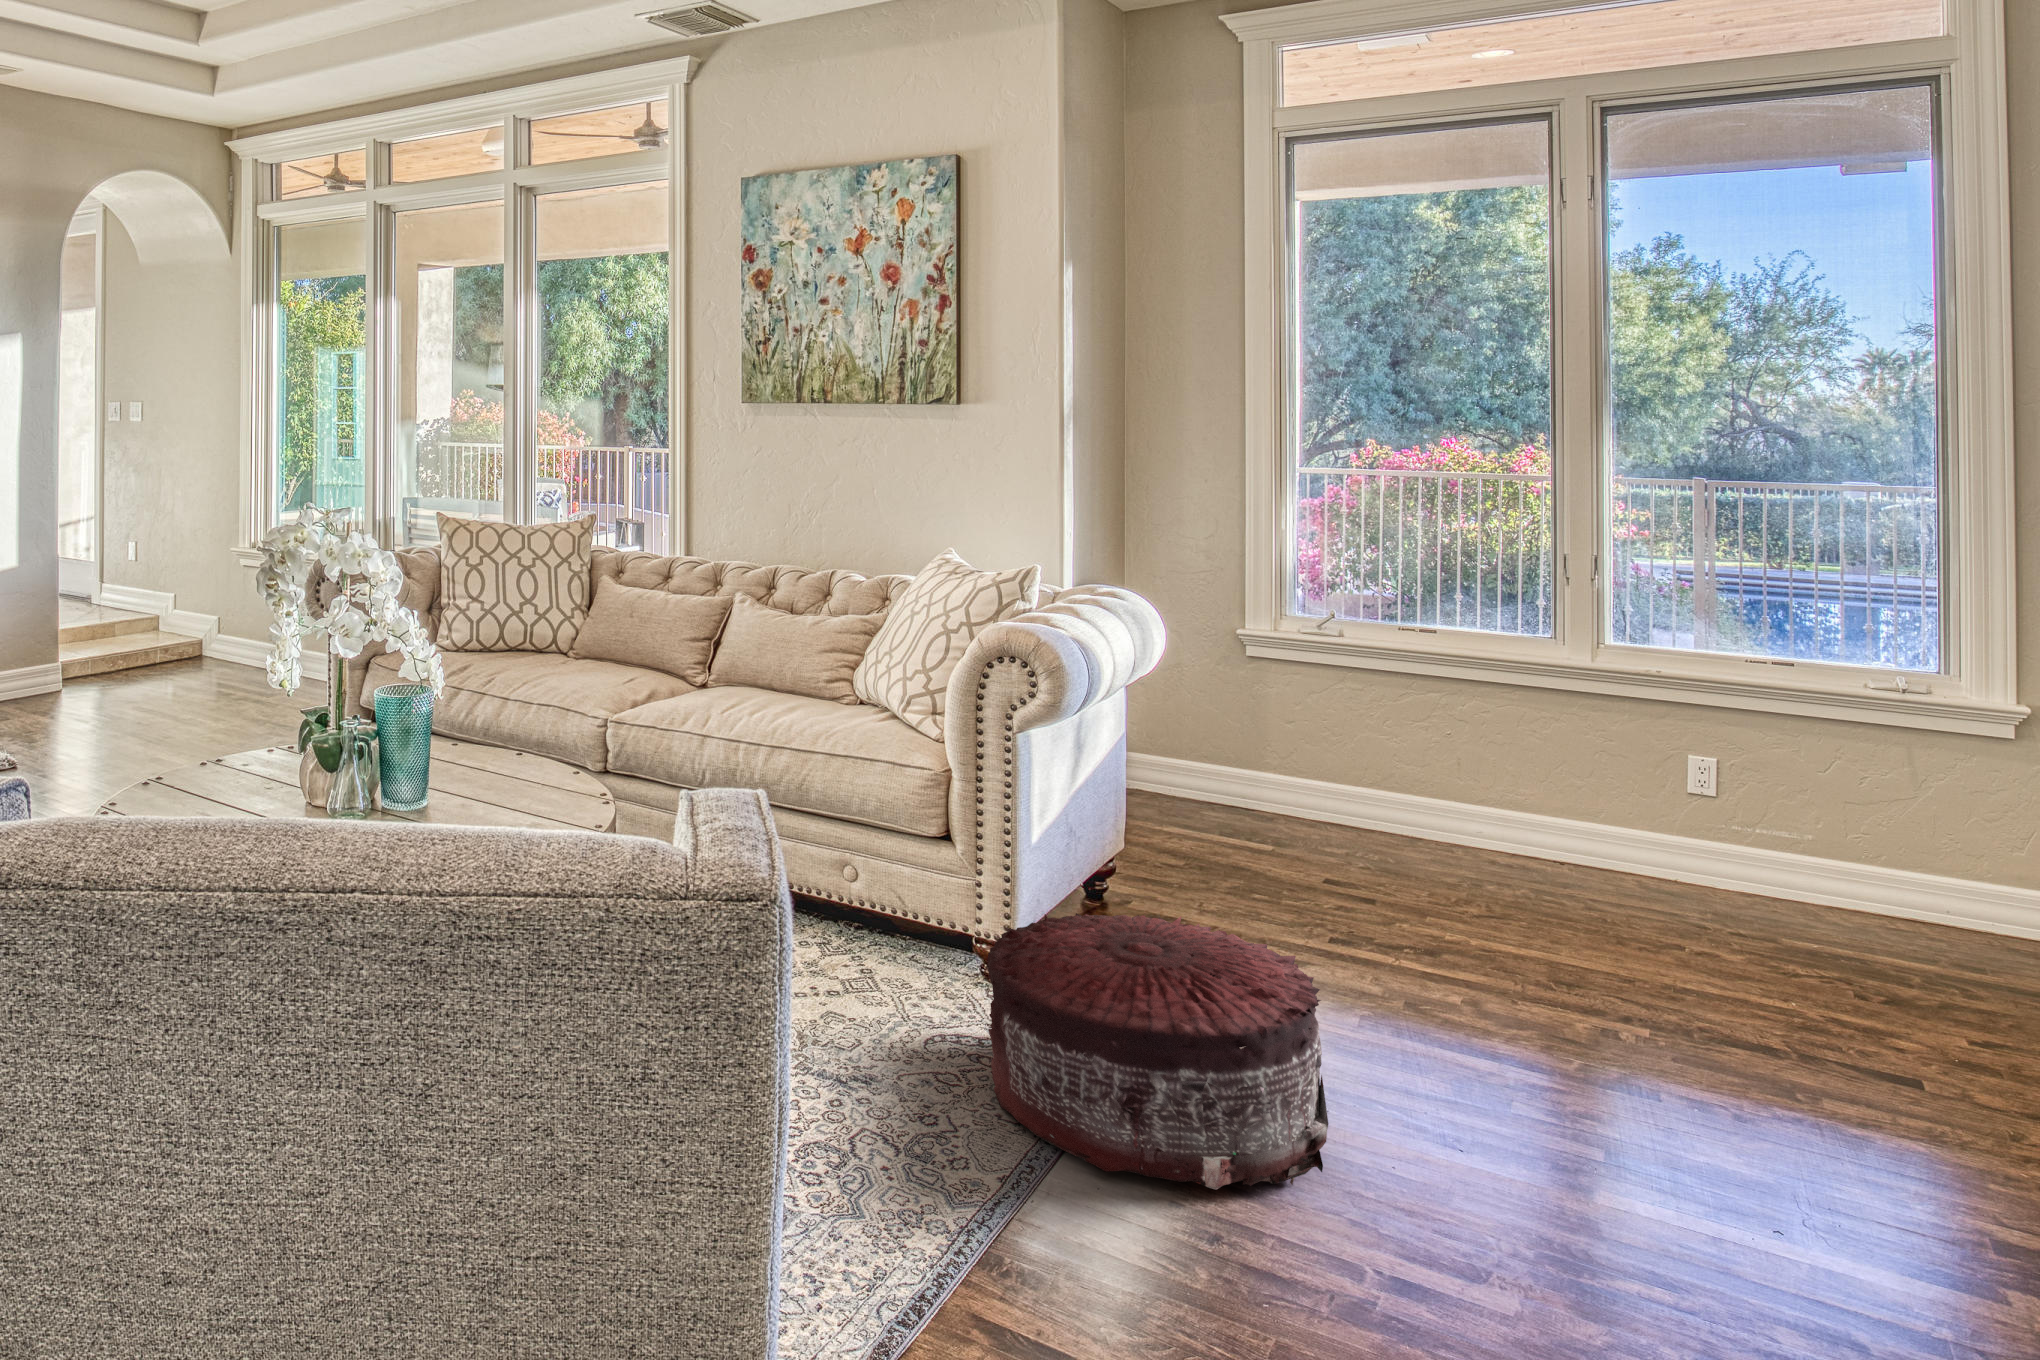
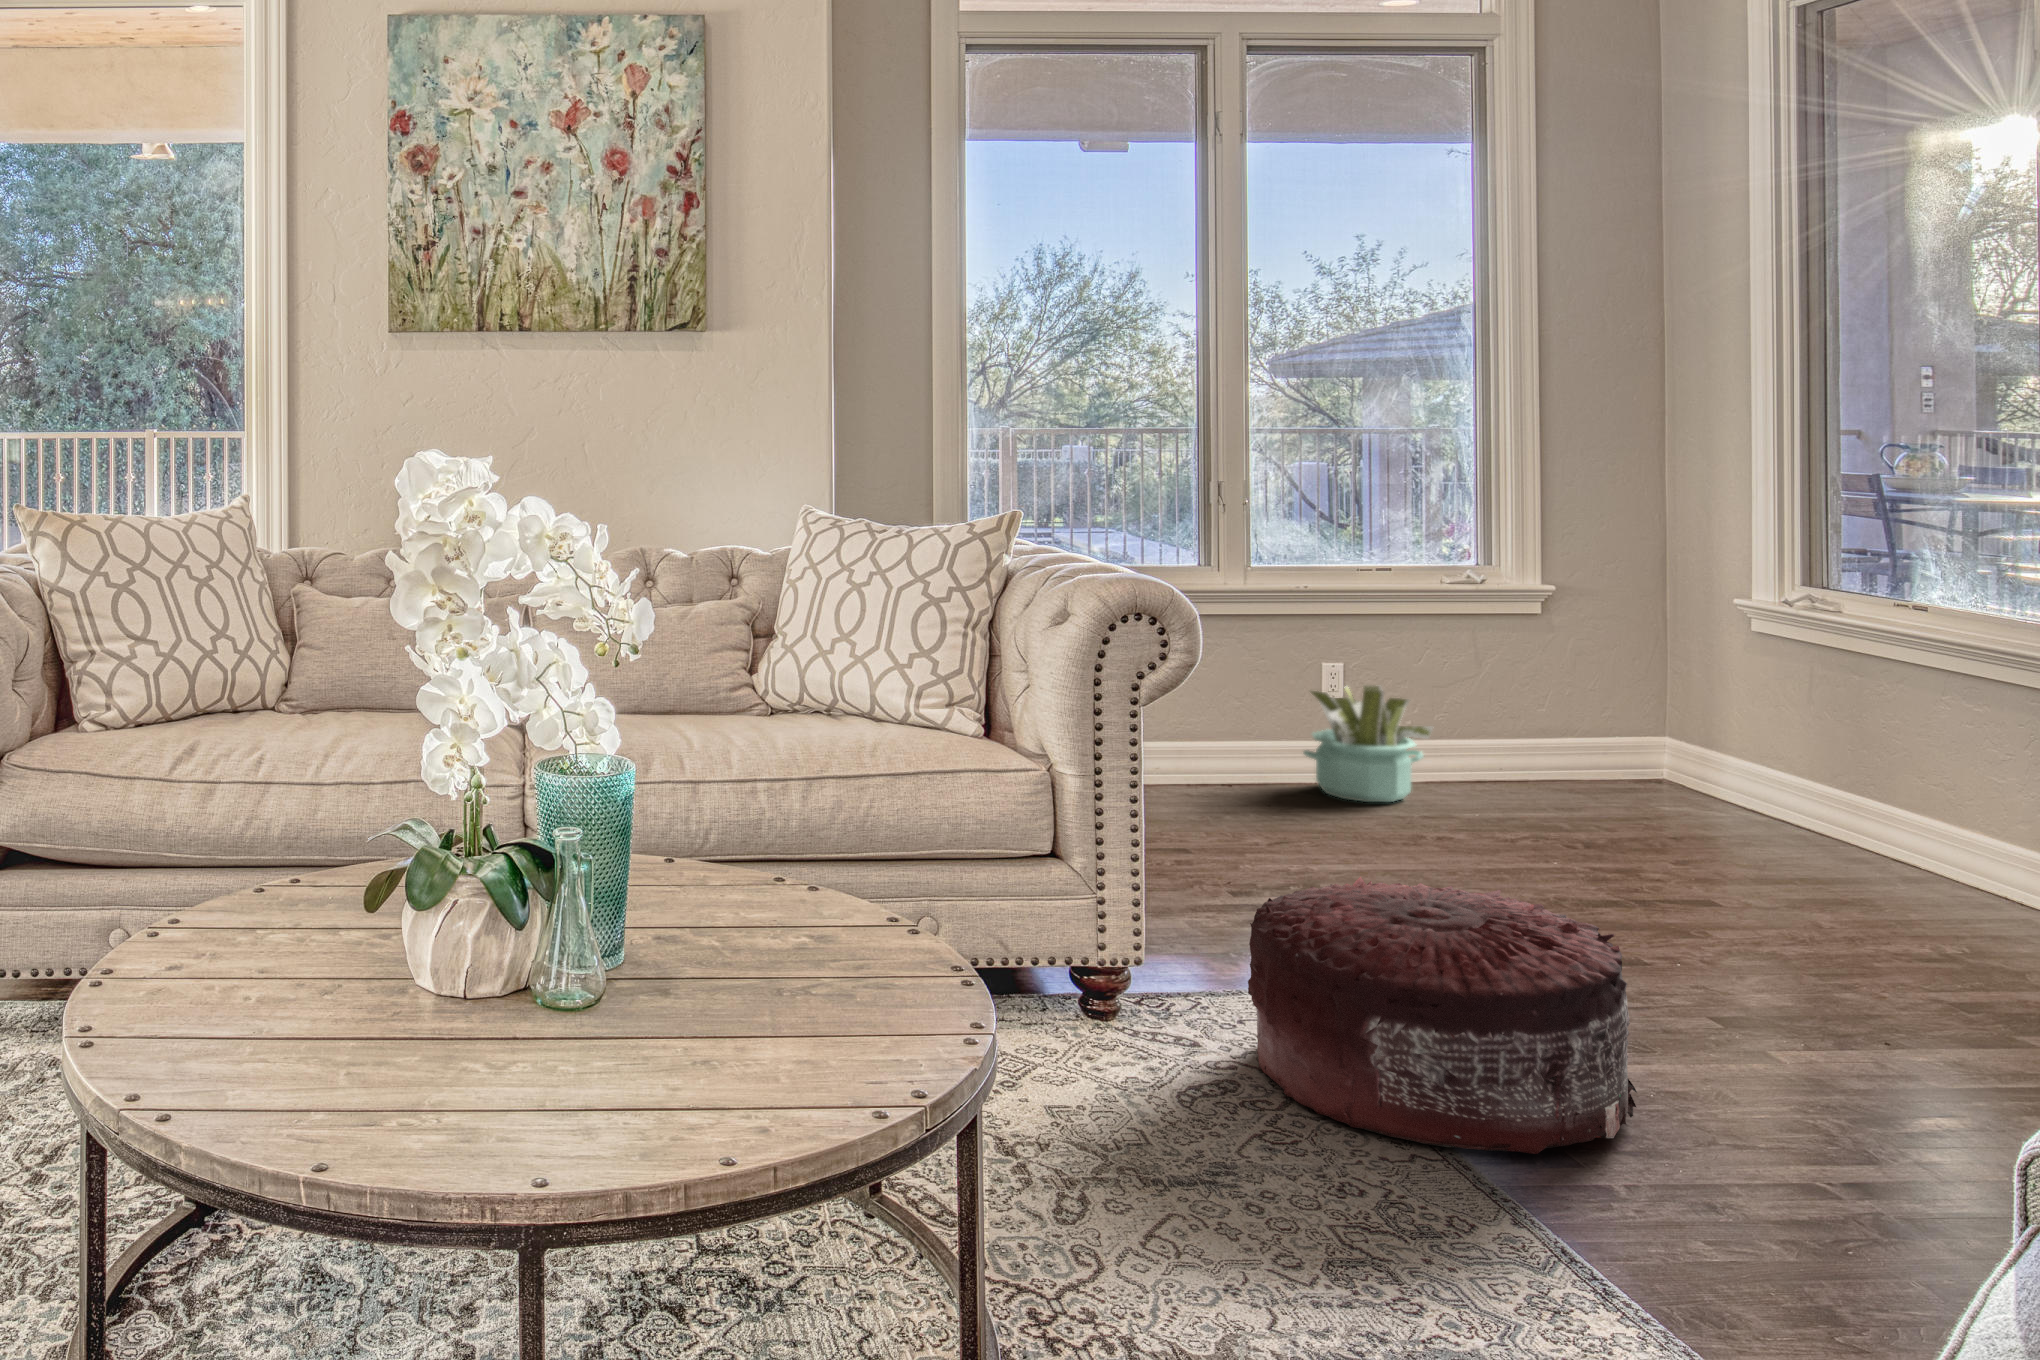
decorative plant: none [1629,782,1807,917] -> present [1304,685,1433,802]

